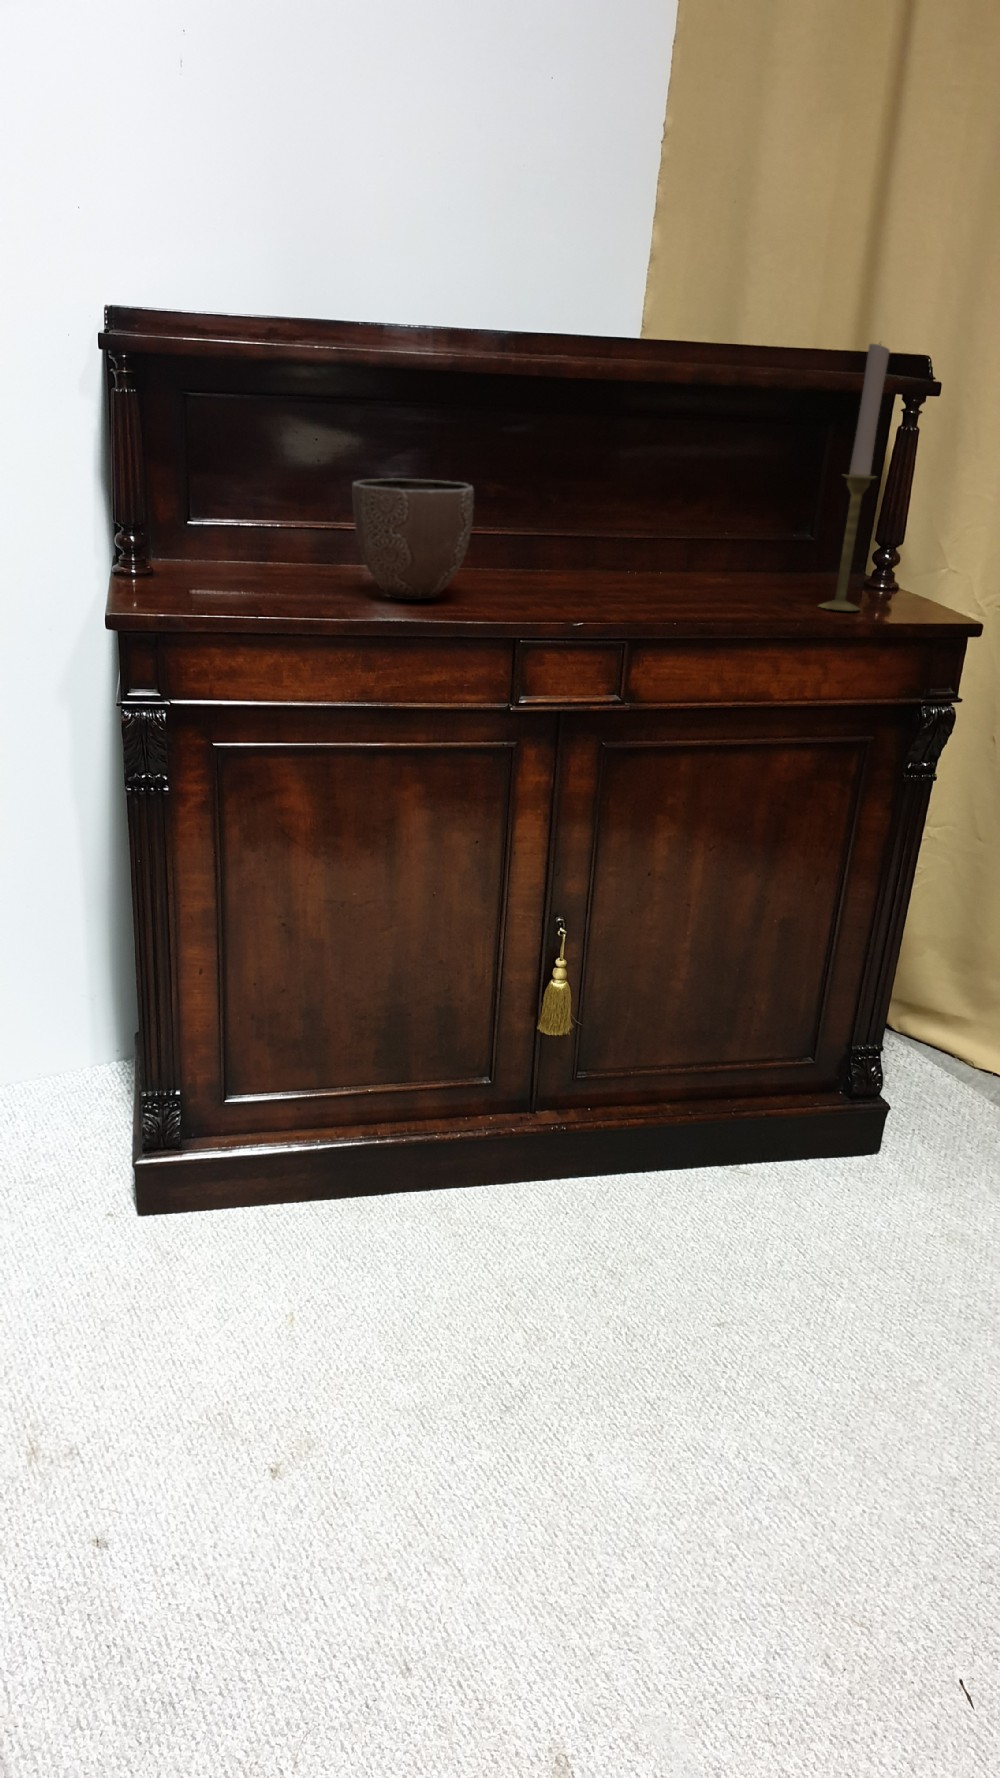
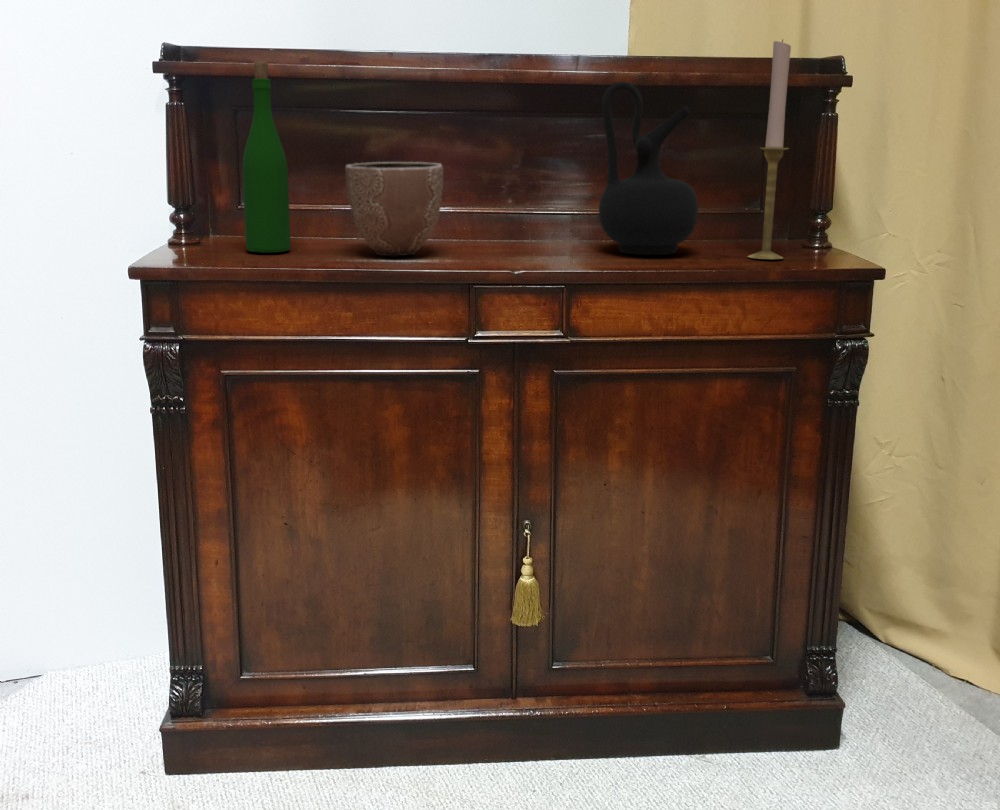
wine bottle: none [218,340,280,592] -> present [243,61,291,253]
ceramic jug: none [648,387,766,603] -> present [599,82,698,255]

